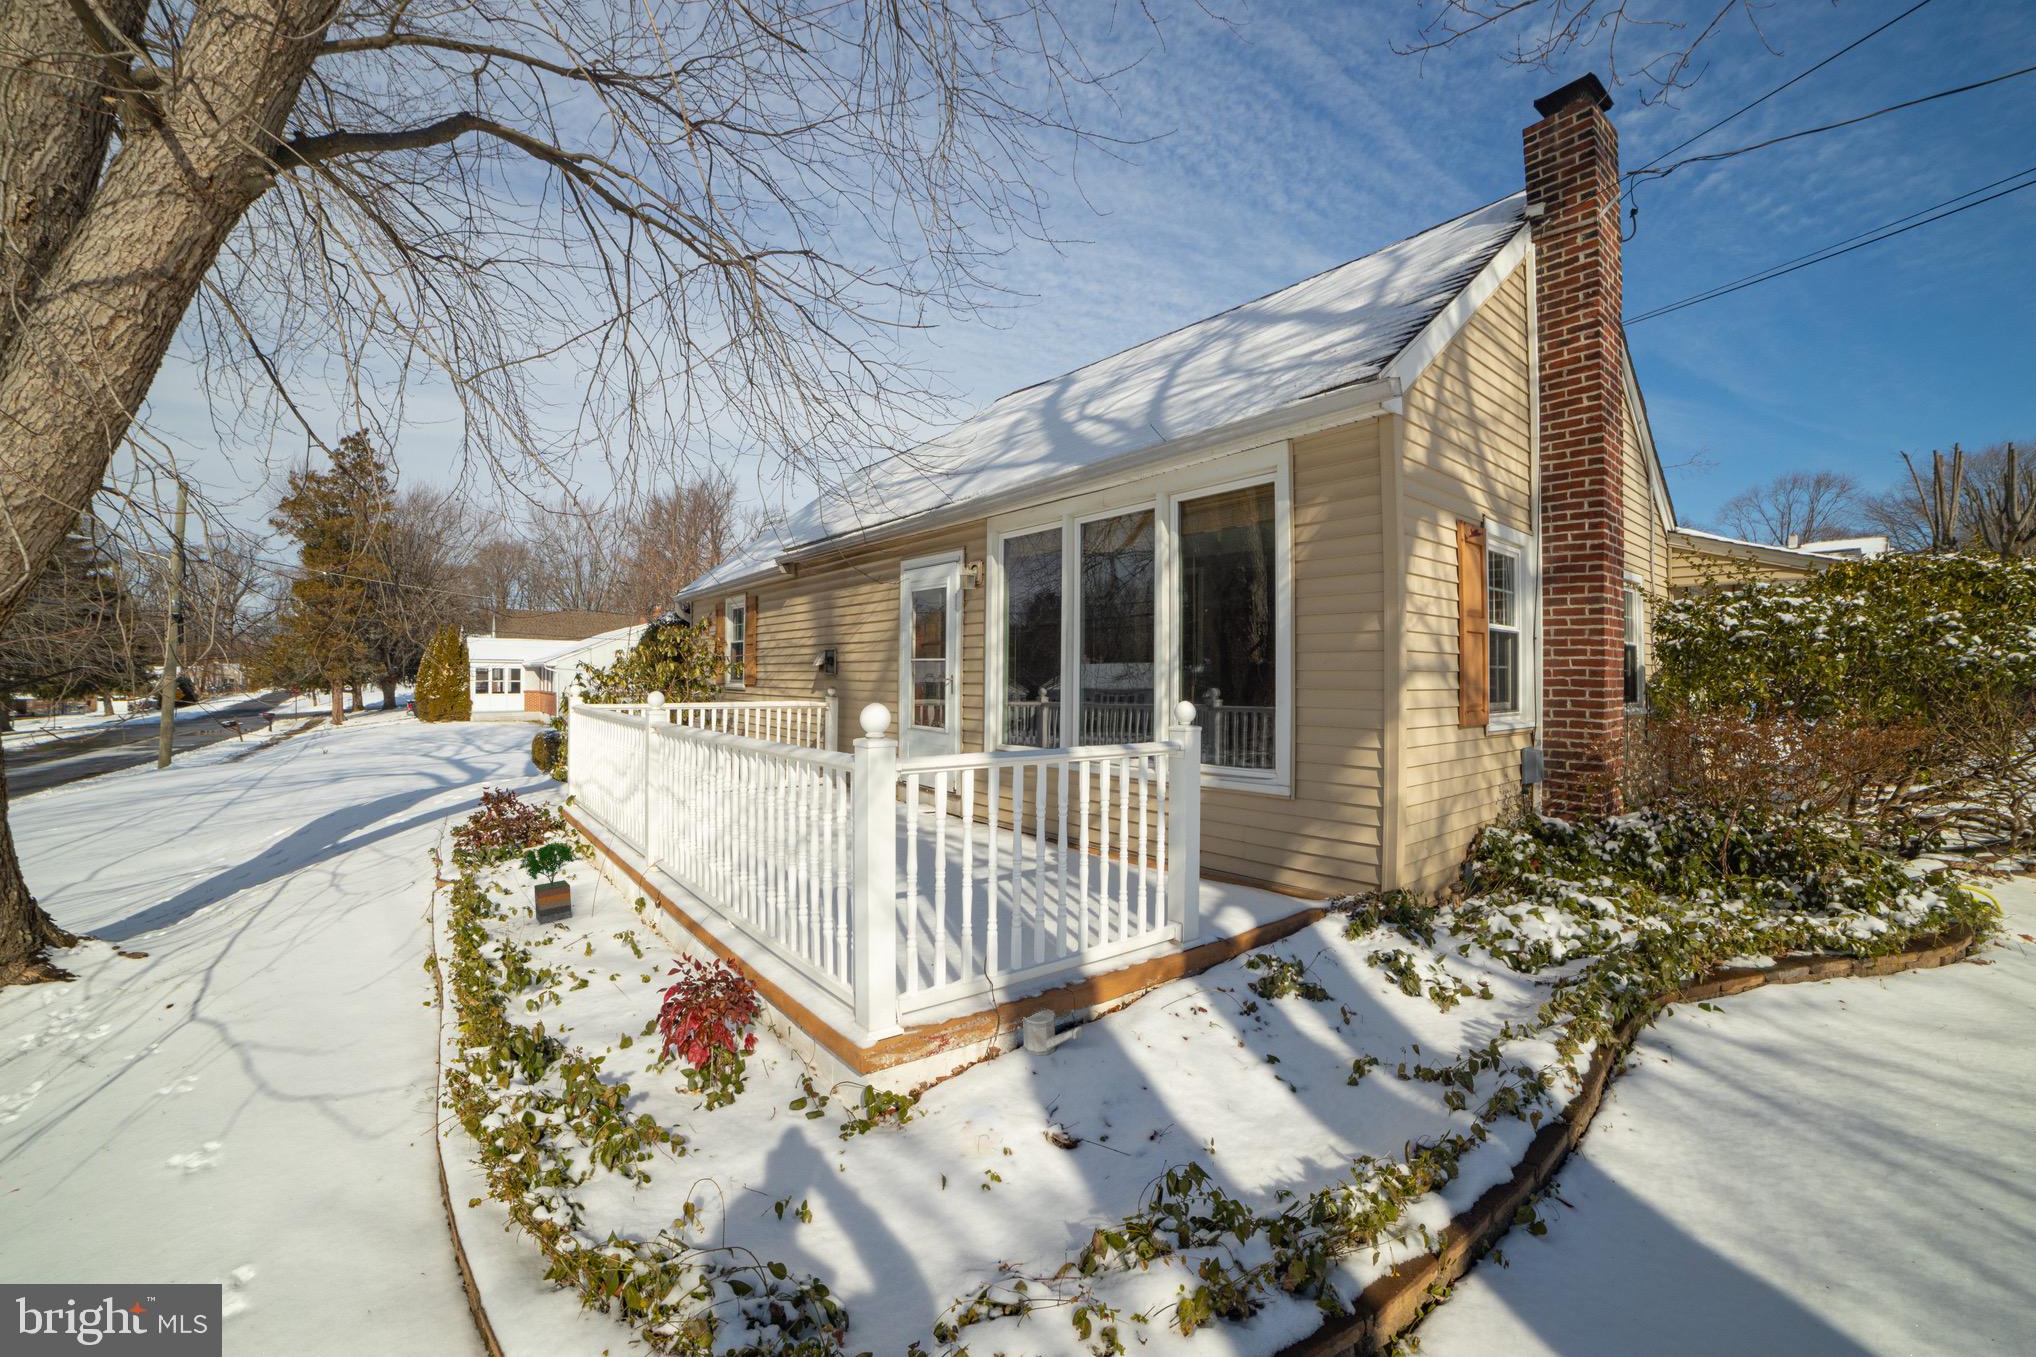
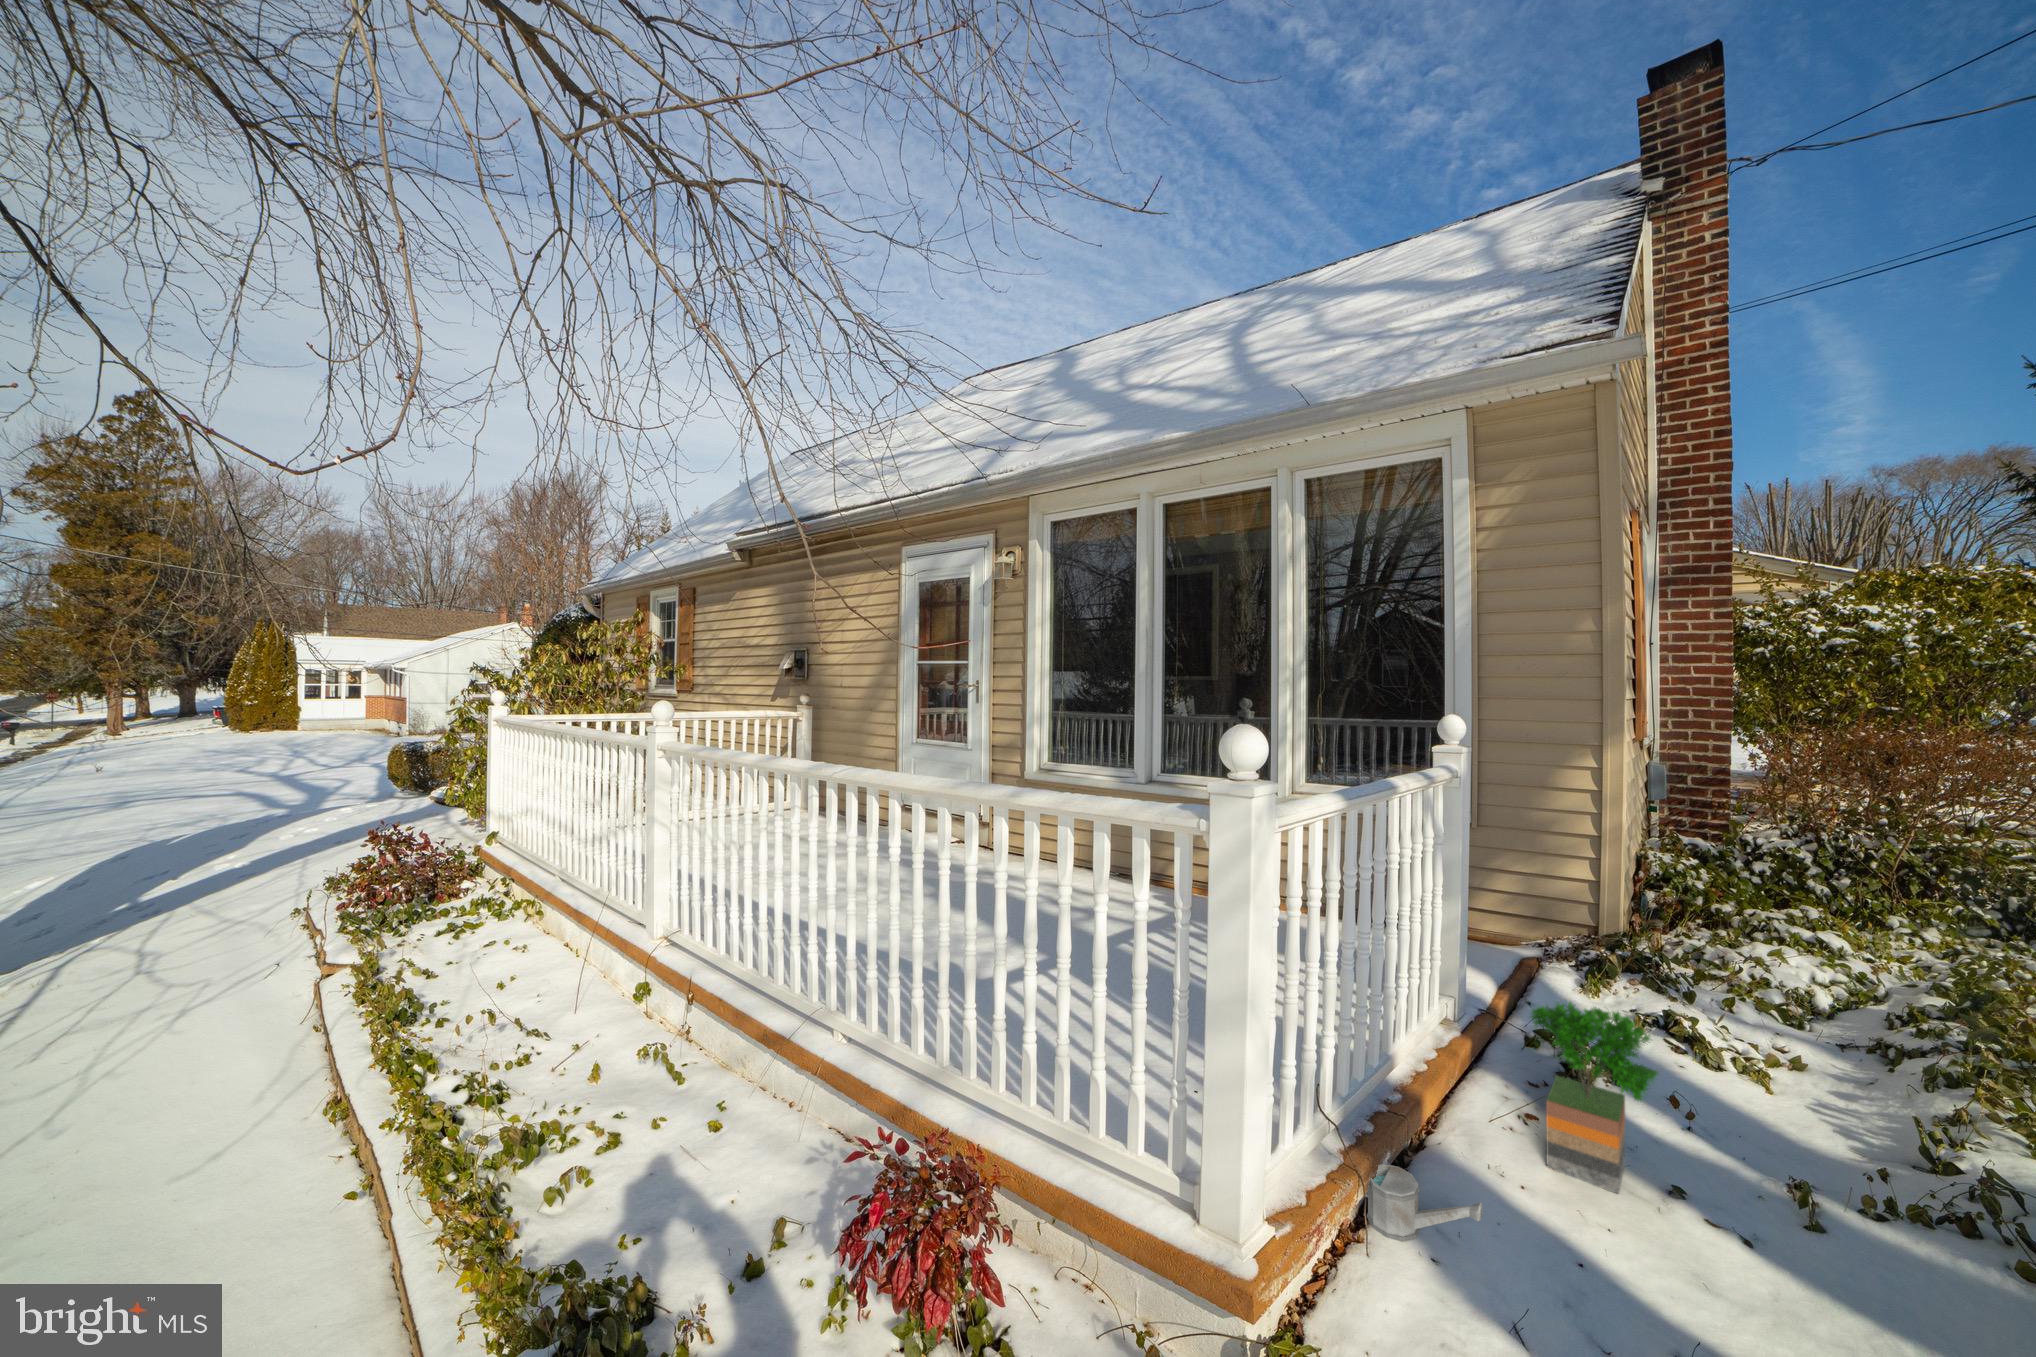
potted tree: present [521,843,581,924] -> present [1531,1002,1658,1193]

